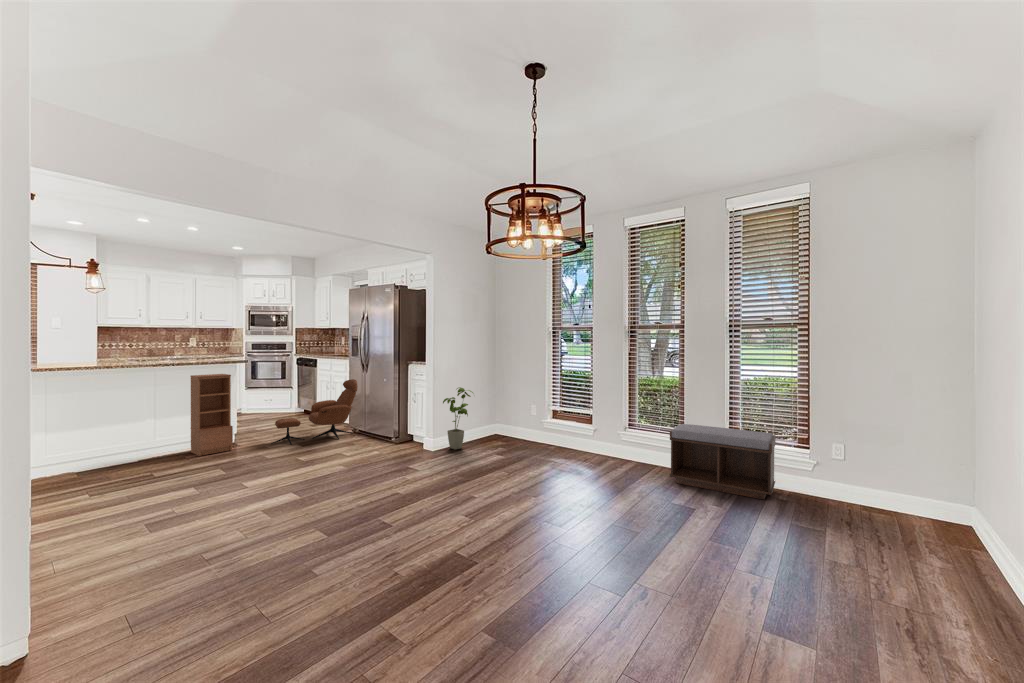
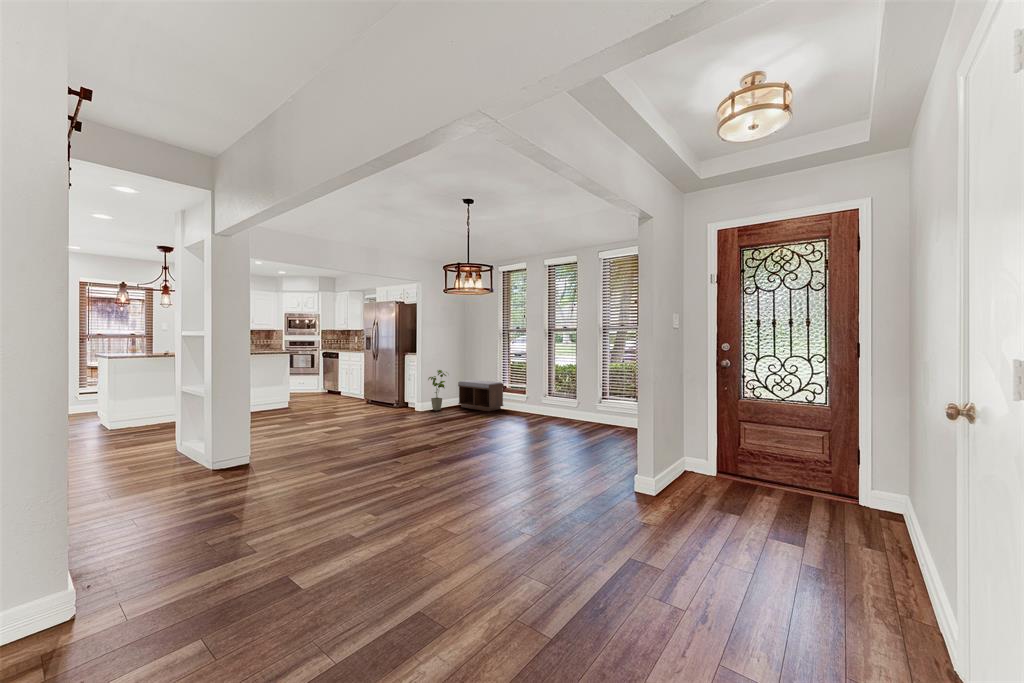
bookcase: present [190,374,233,456] -> none [263,361,290,413]
lounge chair: present [271,379,358,445] -> none [313,366,370,409]
bench: present [670,424,776,499] -> present [458,380,504,411]

